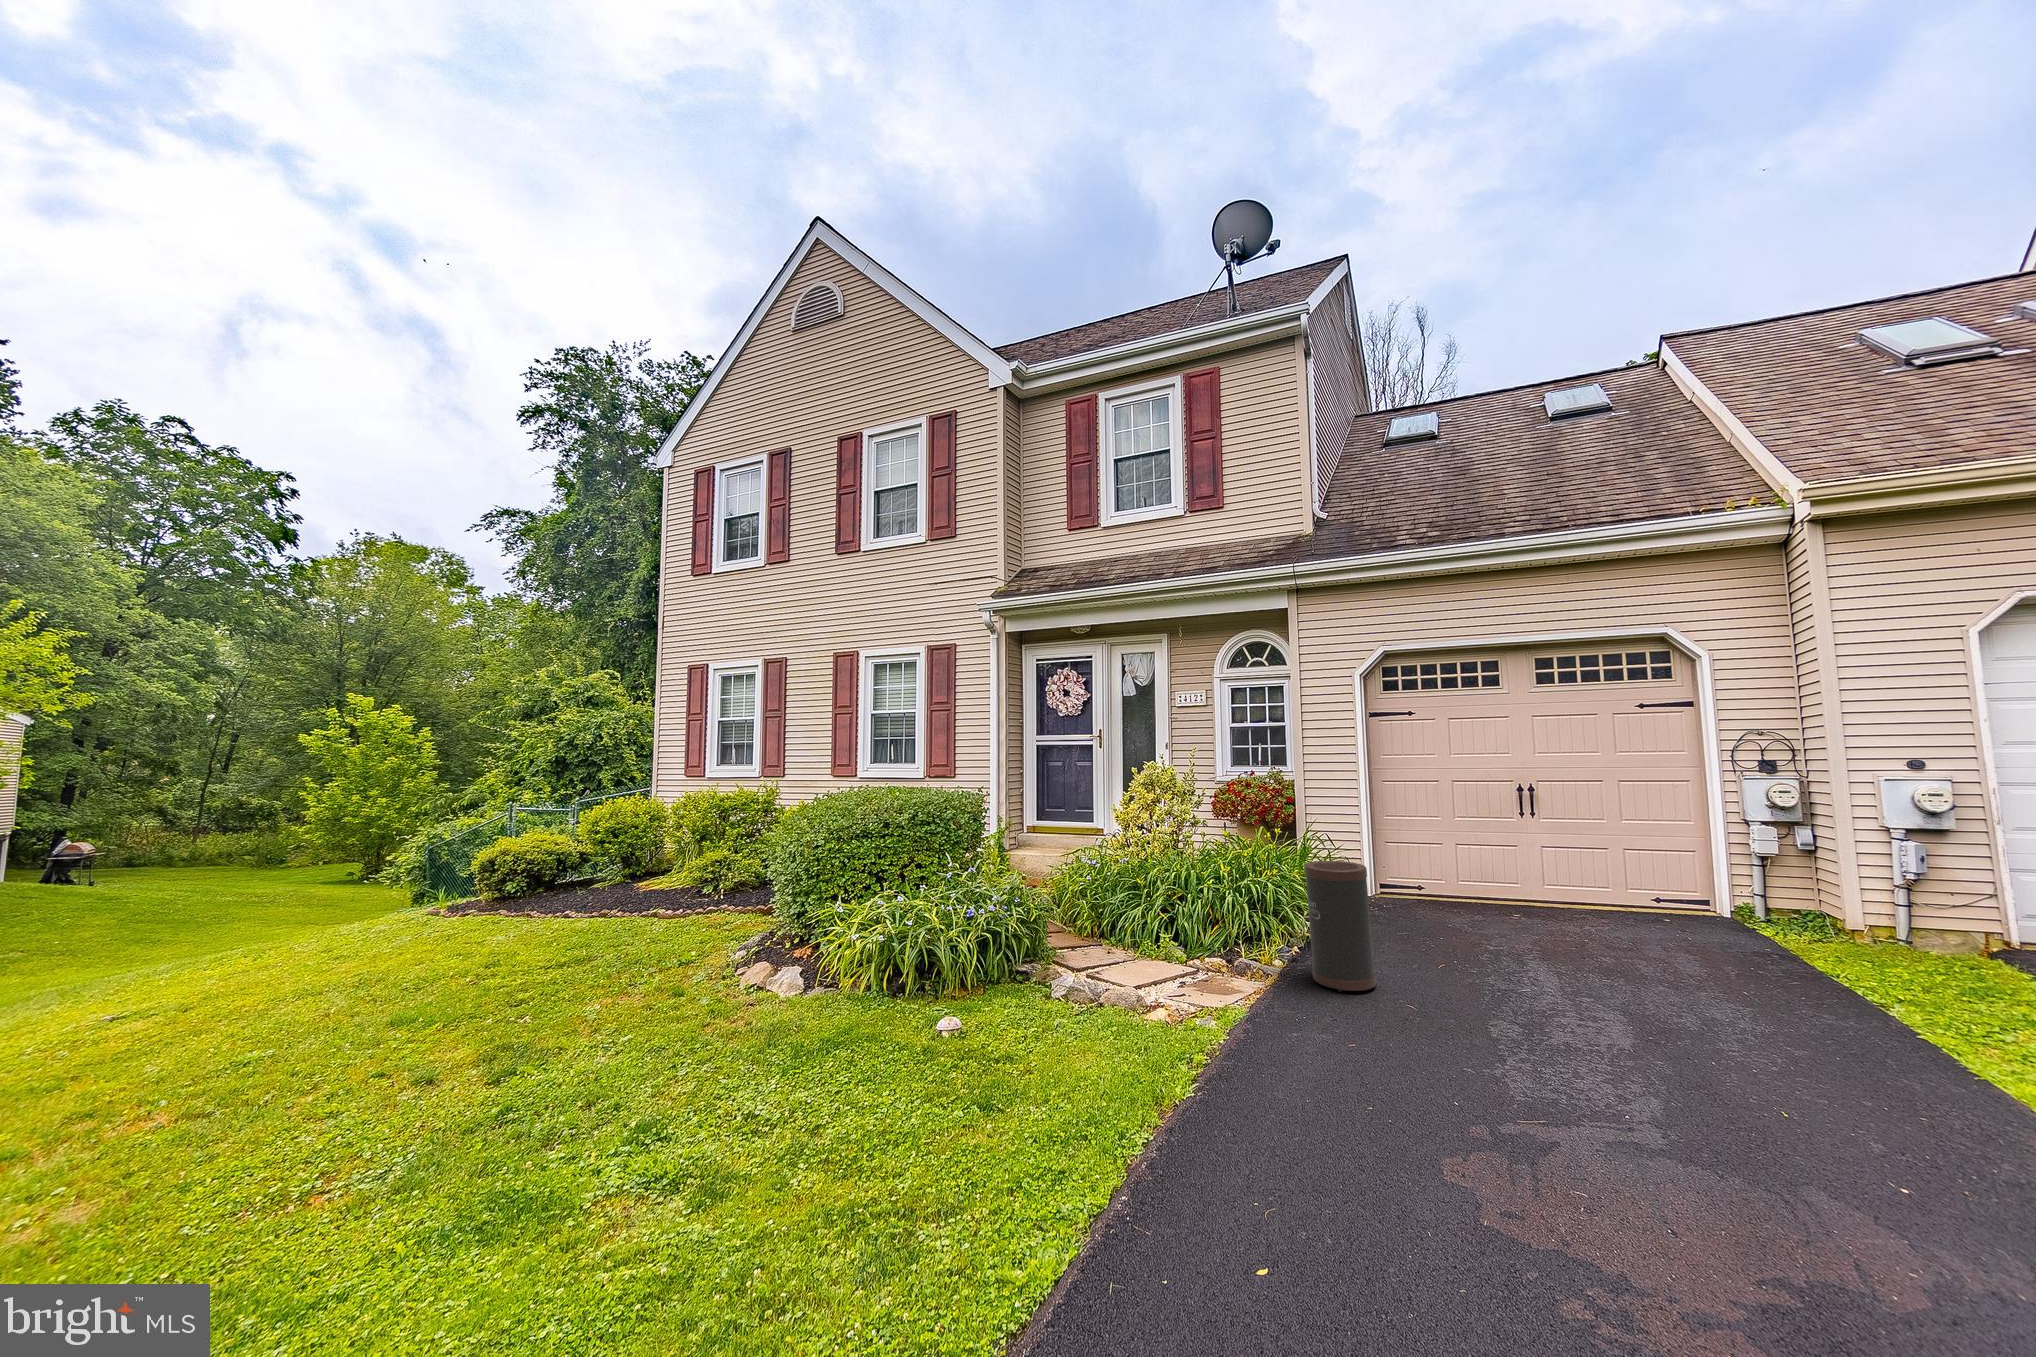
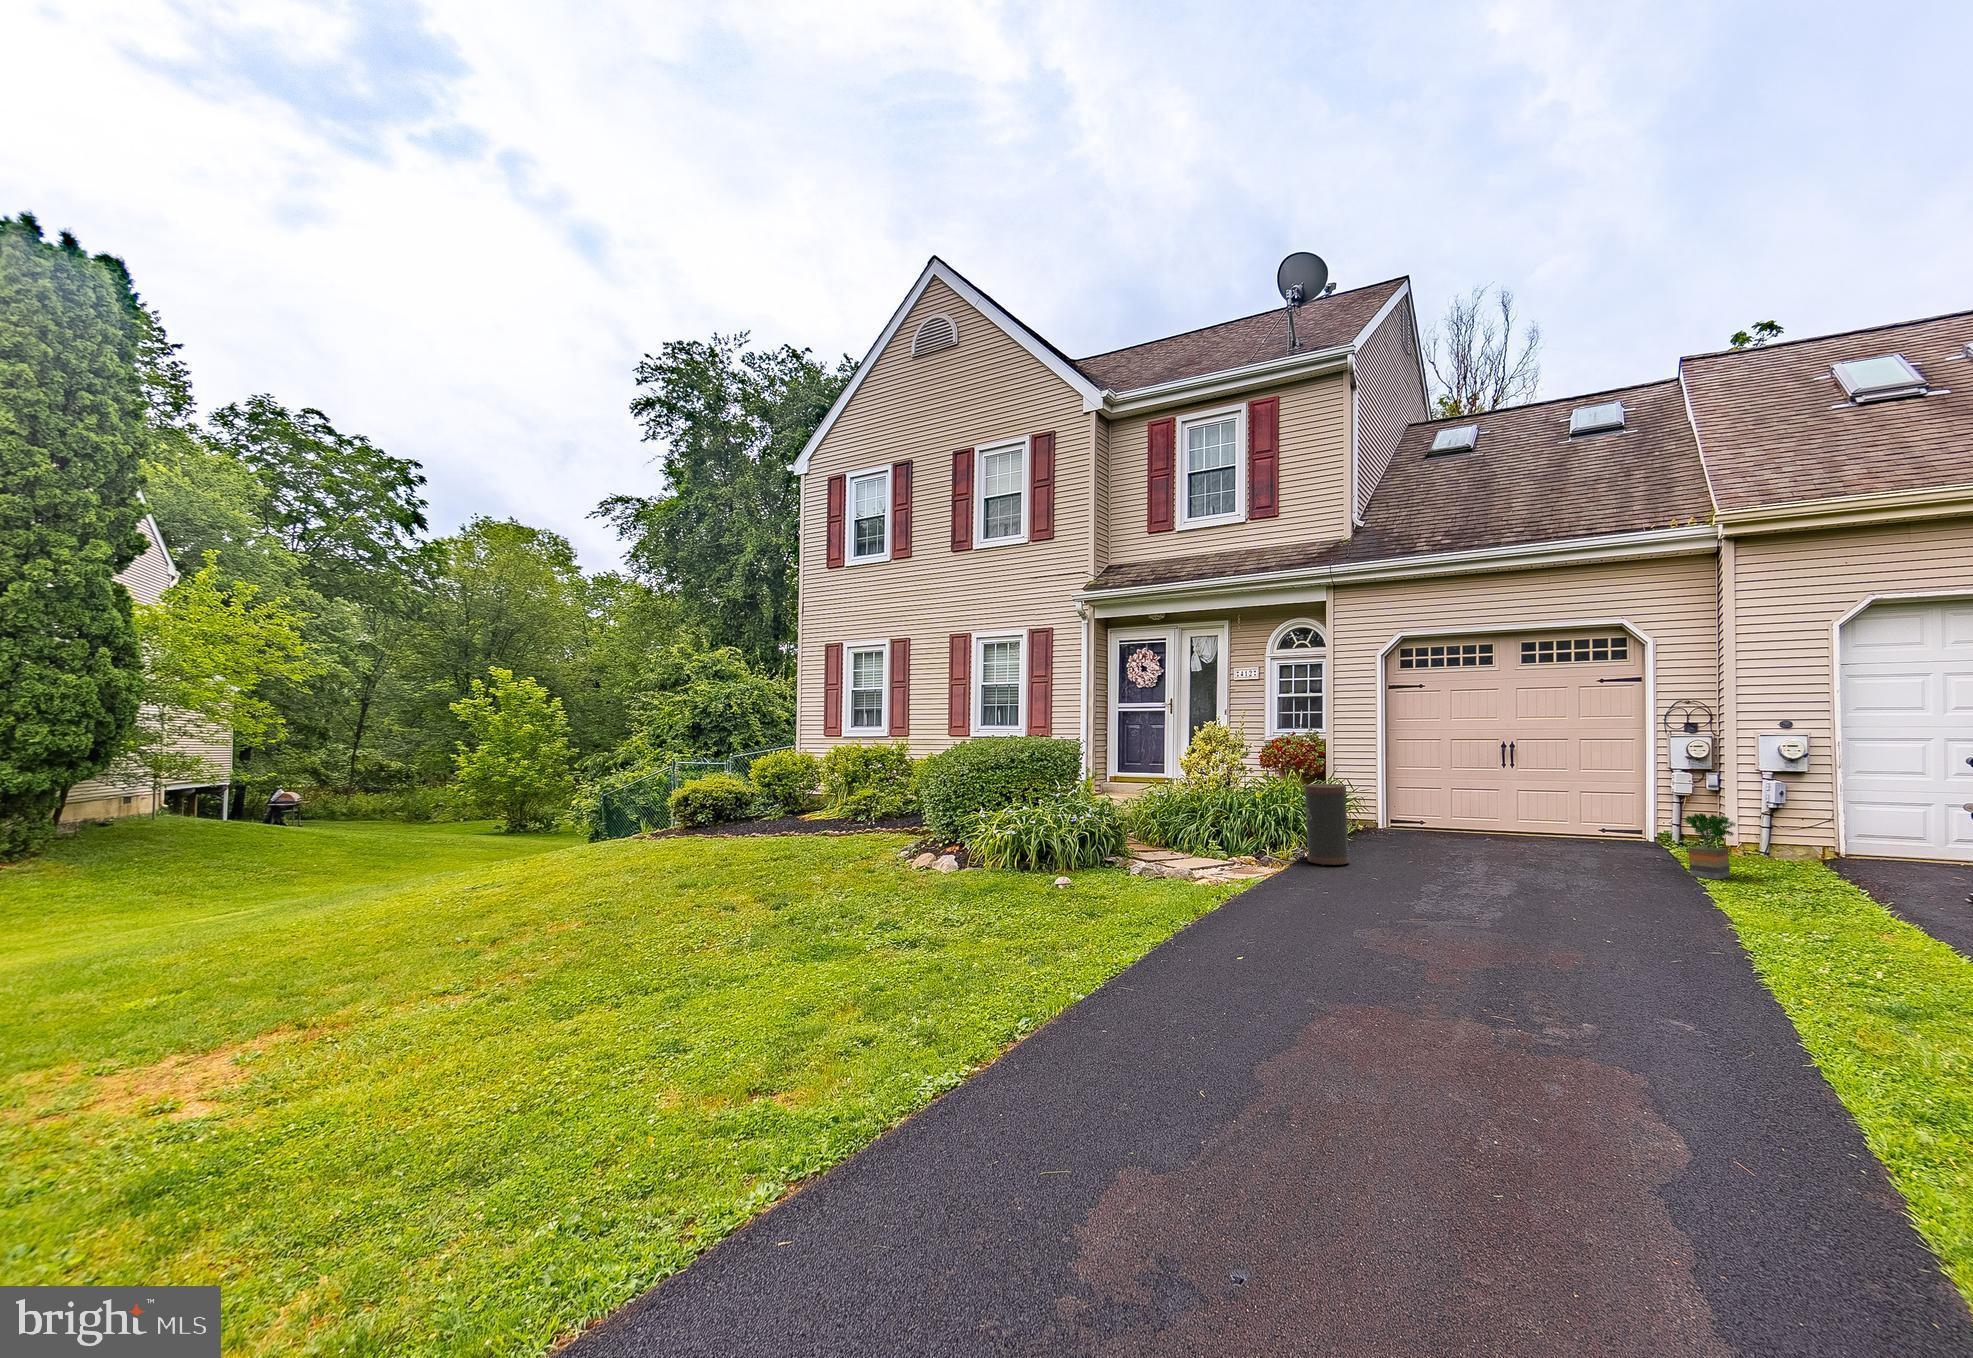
potted tree: none [1858,904,1966,1014] -> present [1685,813,1736,880]

